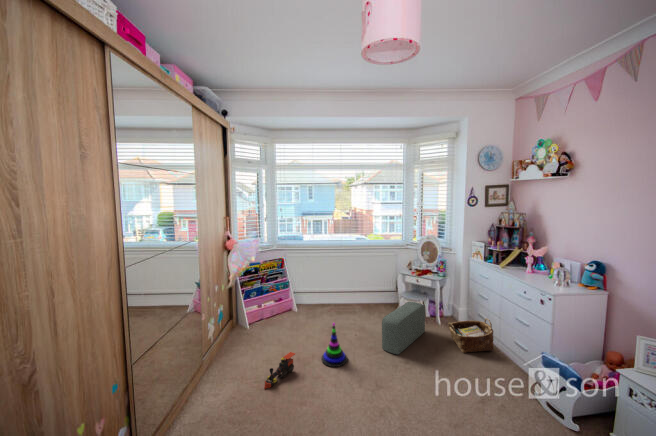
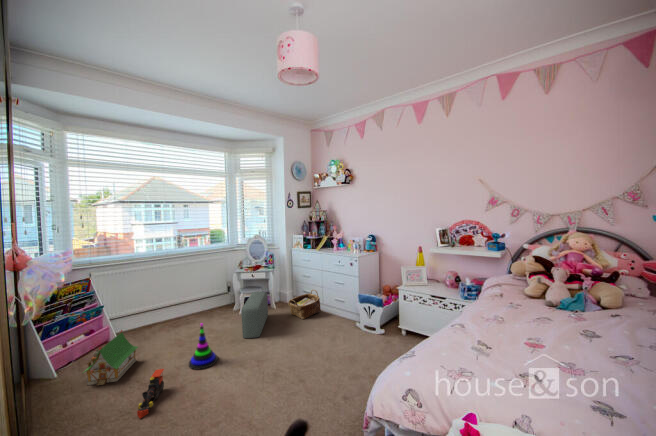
toy house: none [256,306,298,348] -> present [83,330,138,385]

